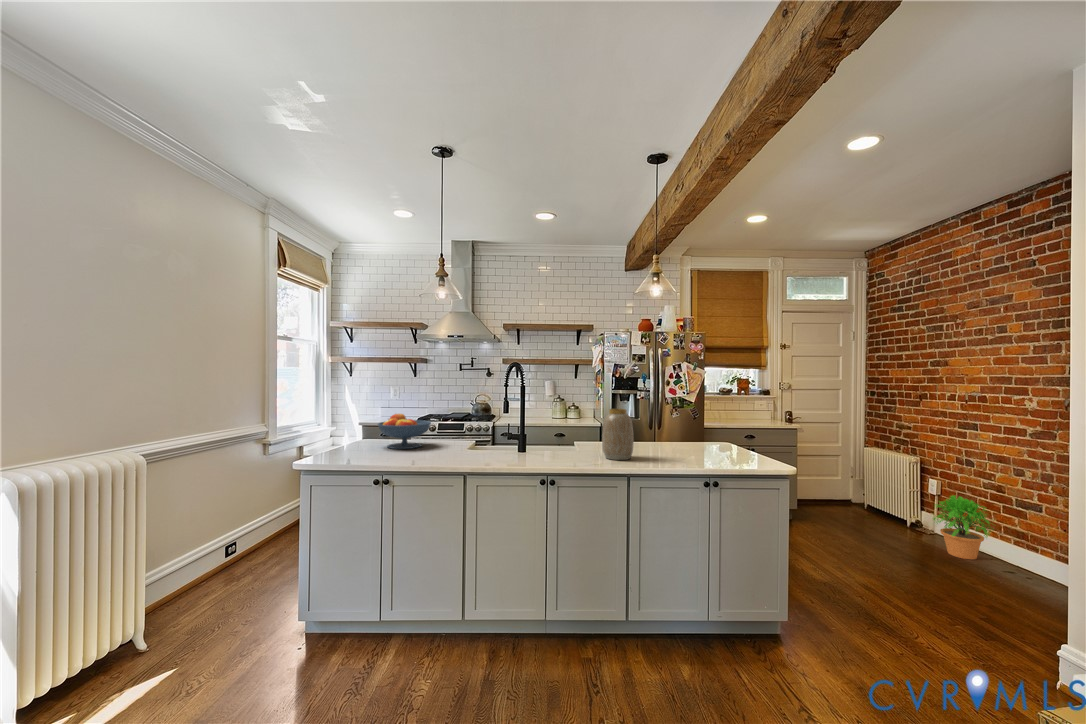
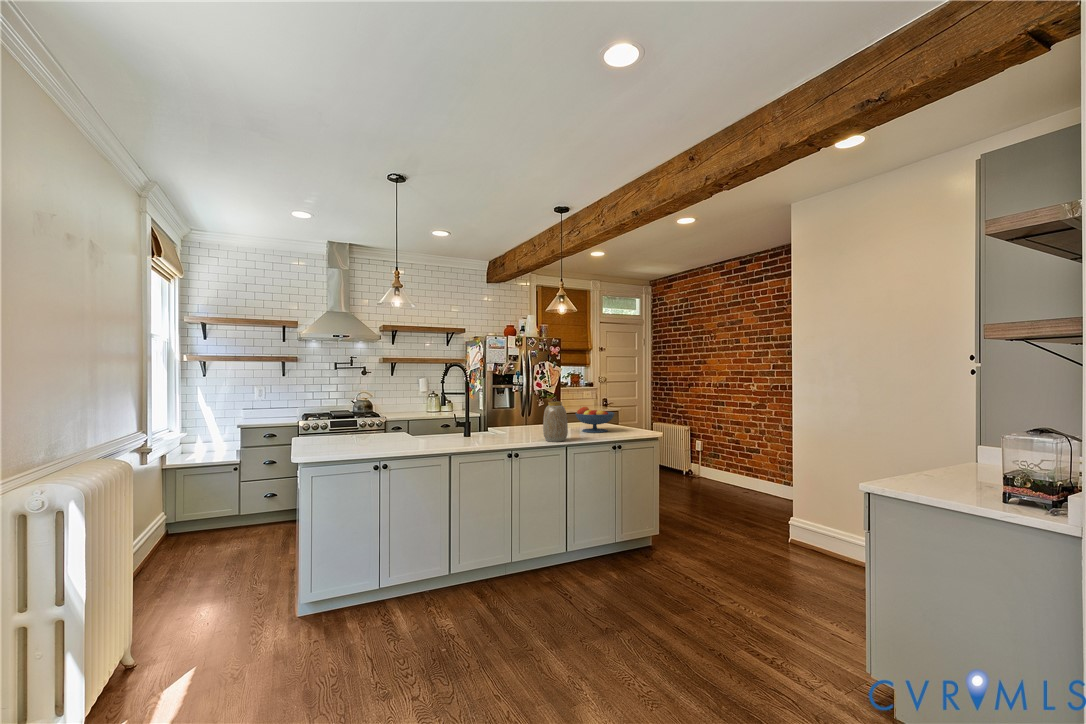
fruit bowl: present [378,414,431,449] -> present [575,407,614,433]
potted plant: present [934,495,990,559] -> none [703,448,737,489]

